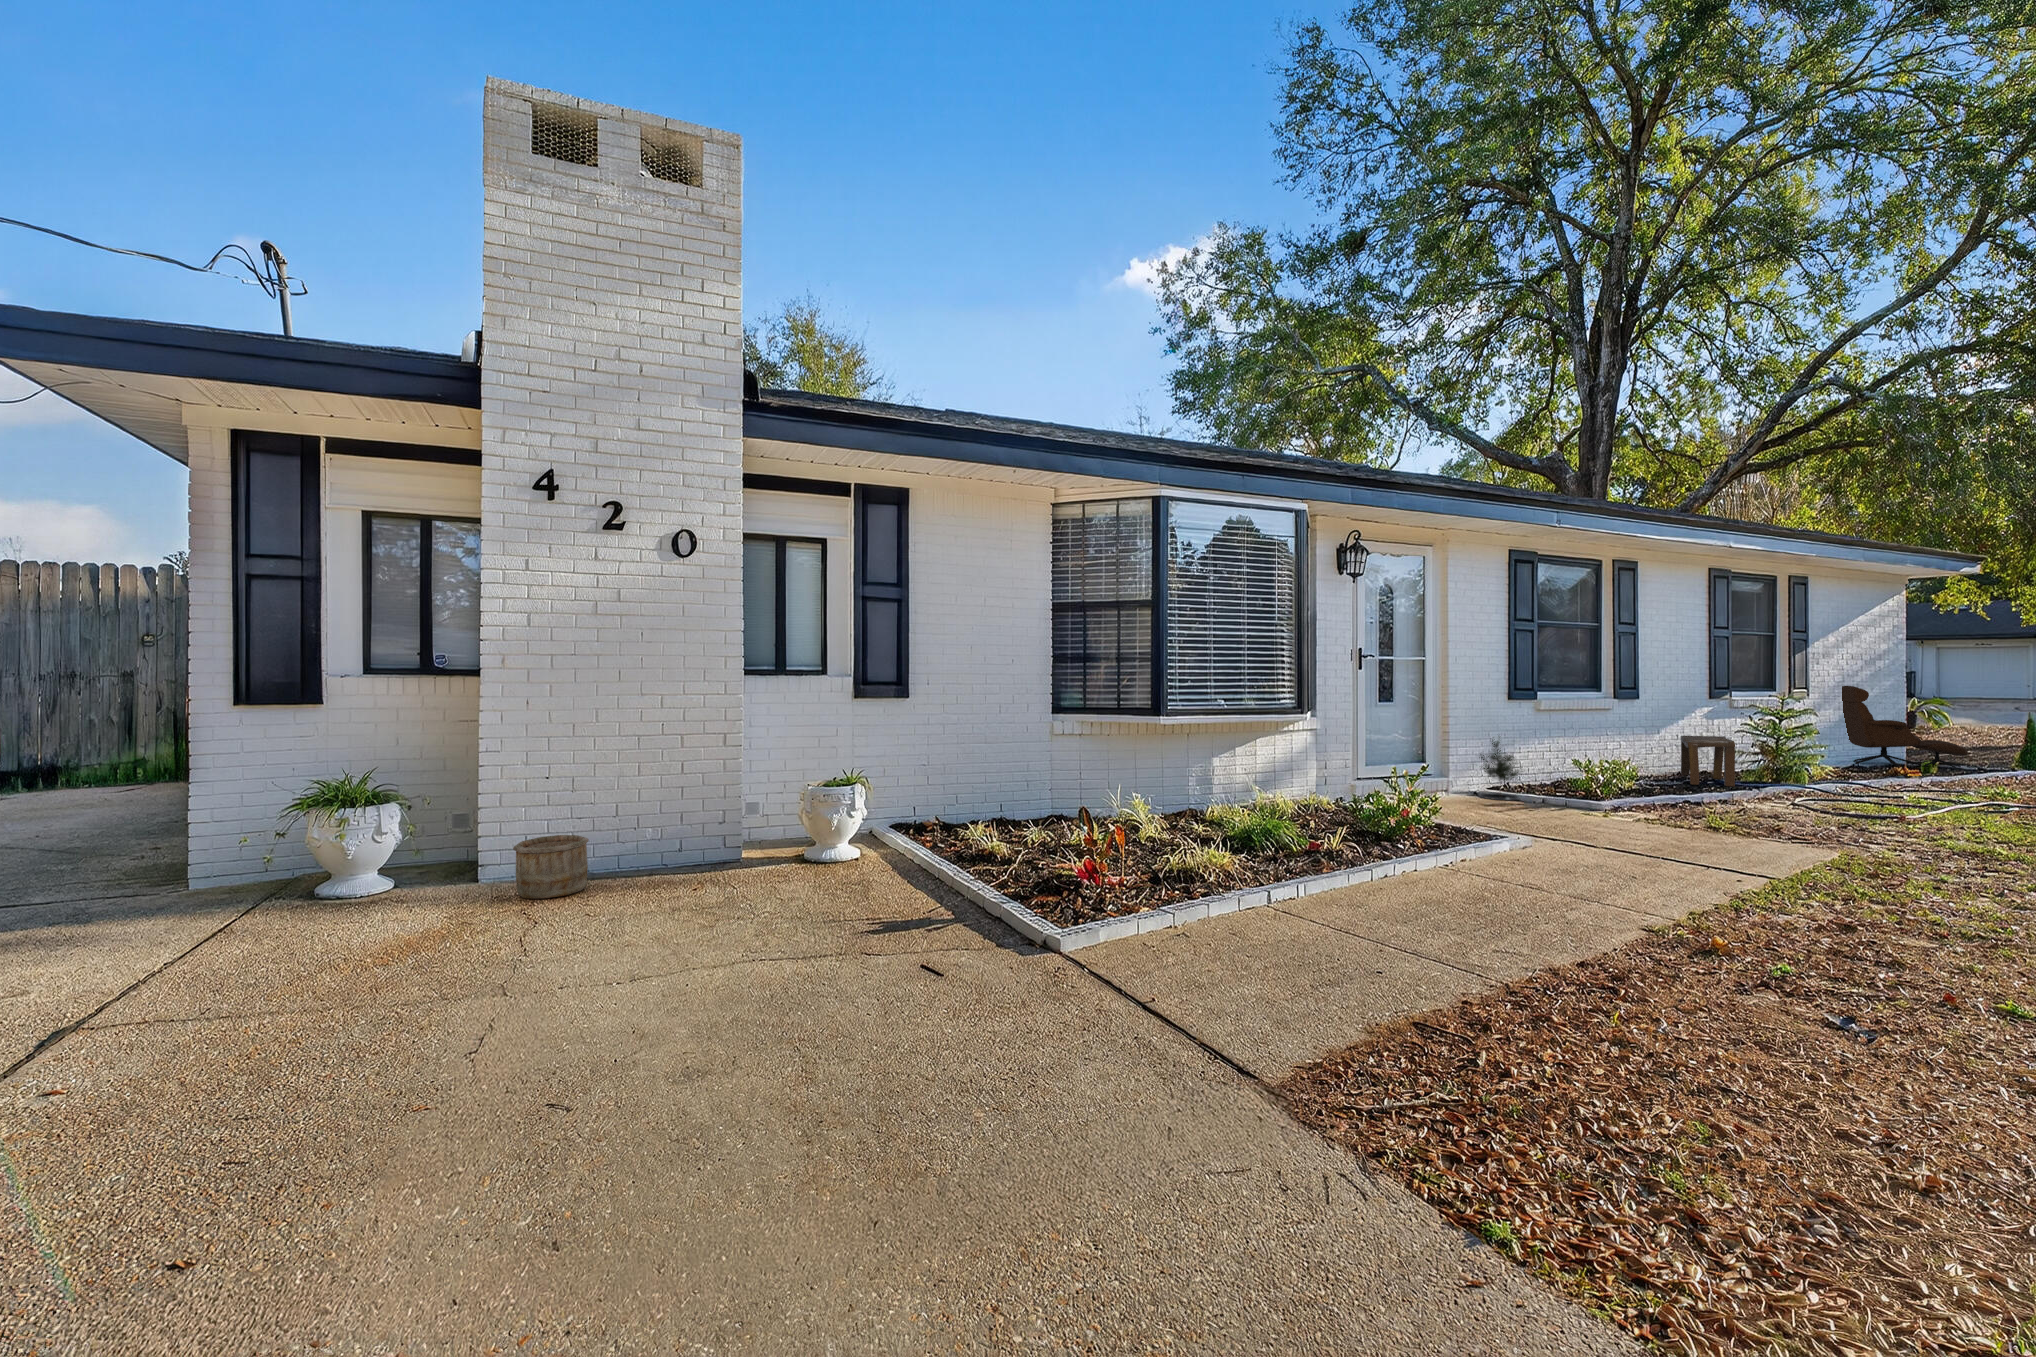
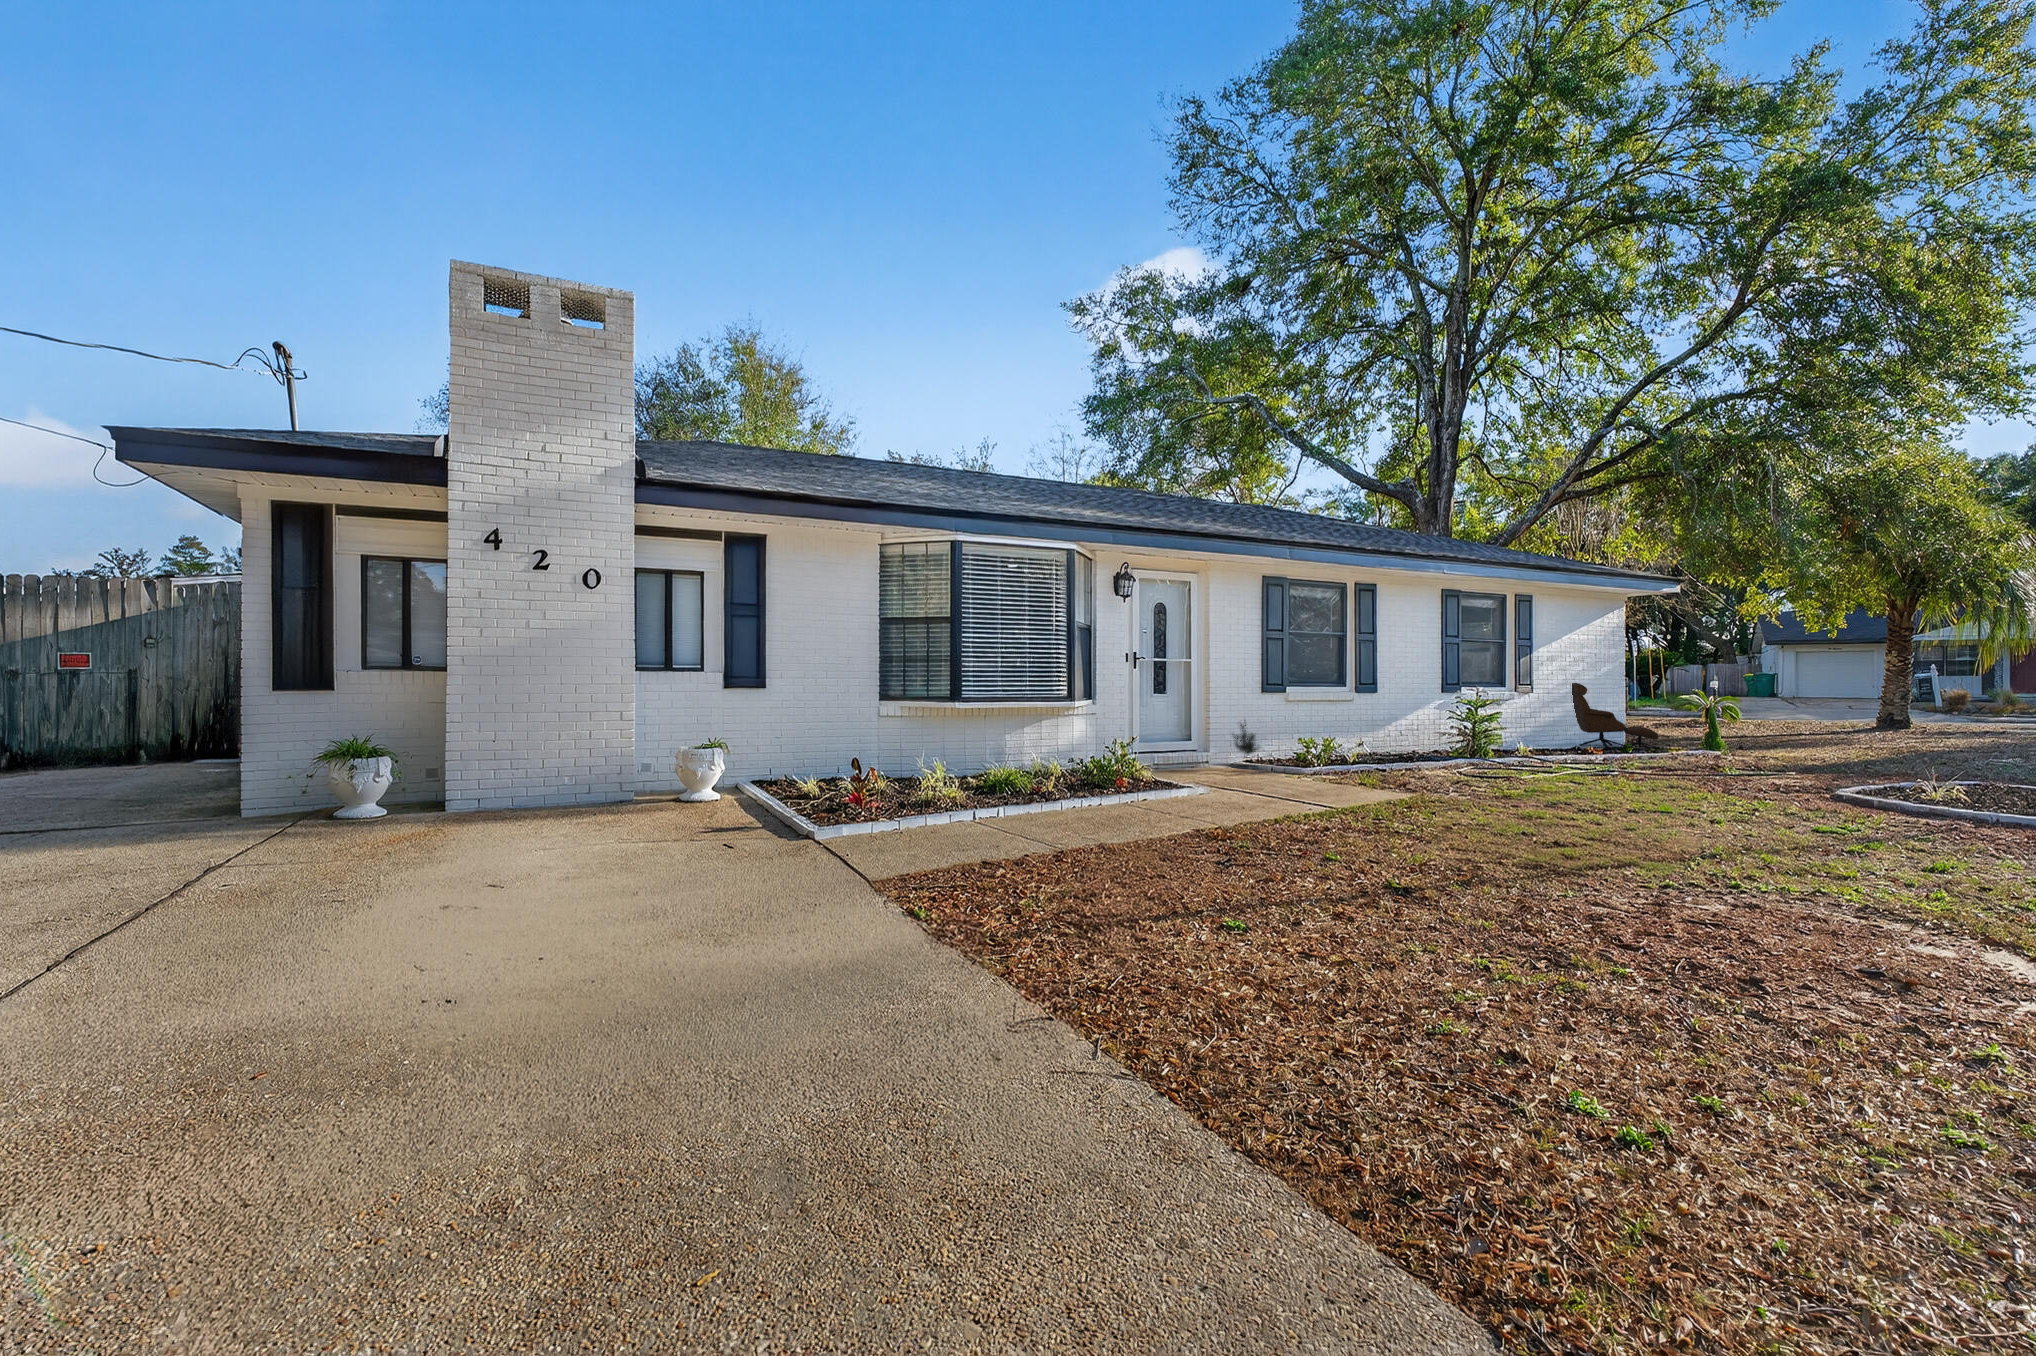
bench: present [1681,736,1735,787] -> none [1410,722,1449,761]
wooden bucket: present [513,835,589,898] -> none [470,780,523,820]

